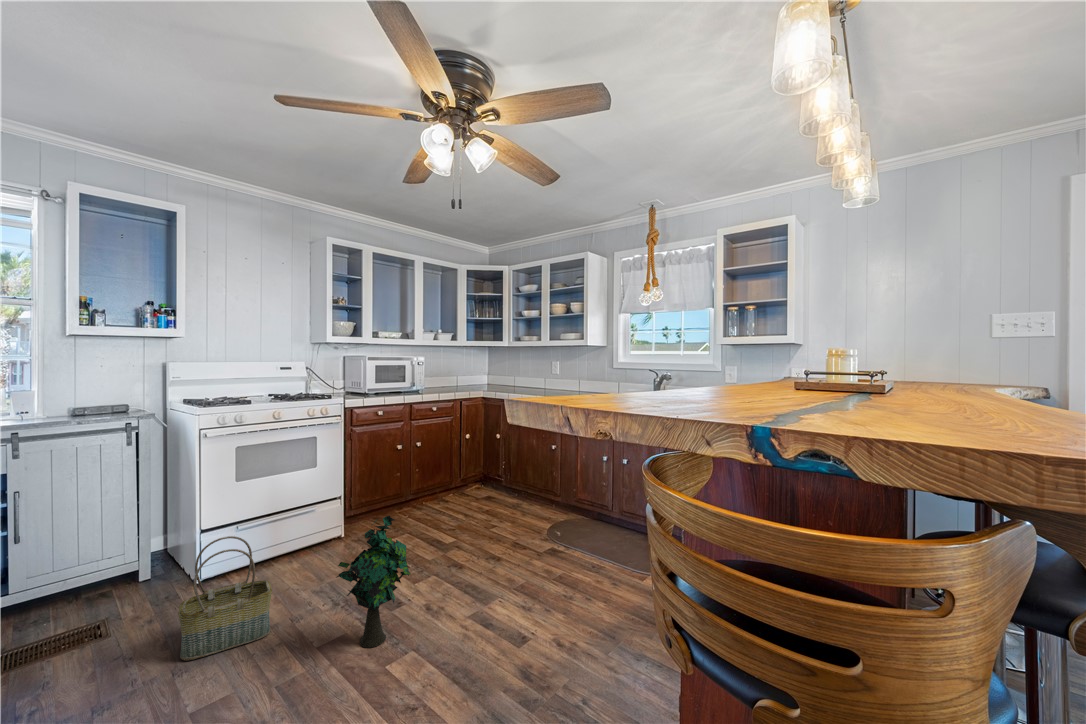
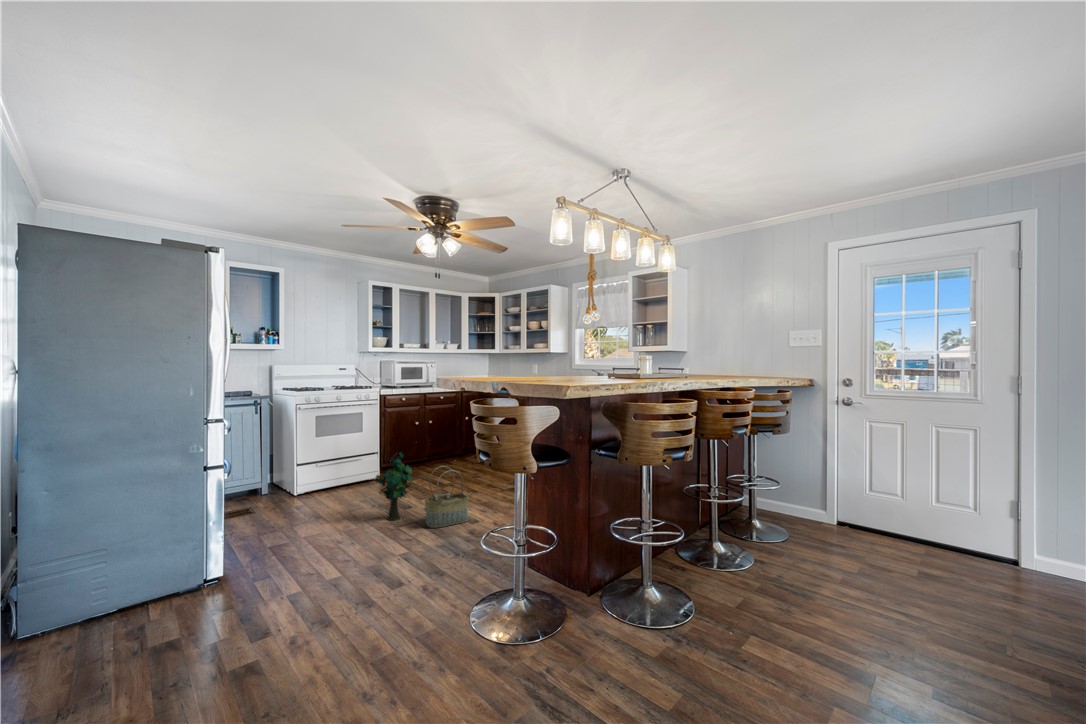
basket: present [178,536,272,661] -> present [425,466,469,528]

